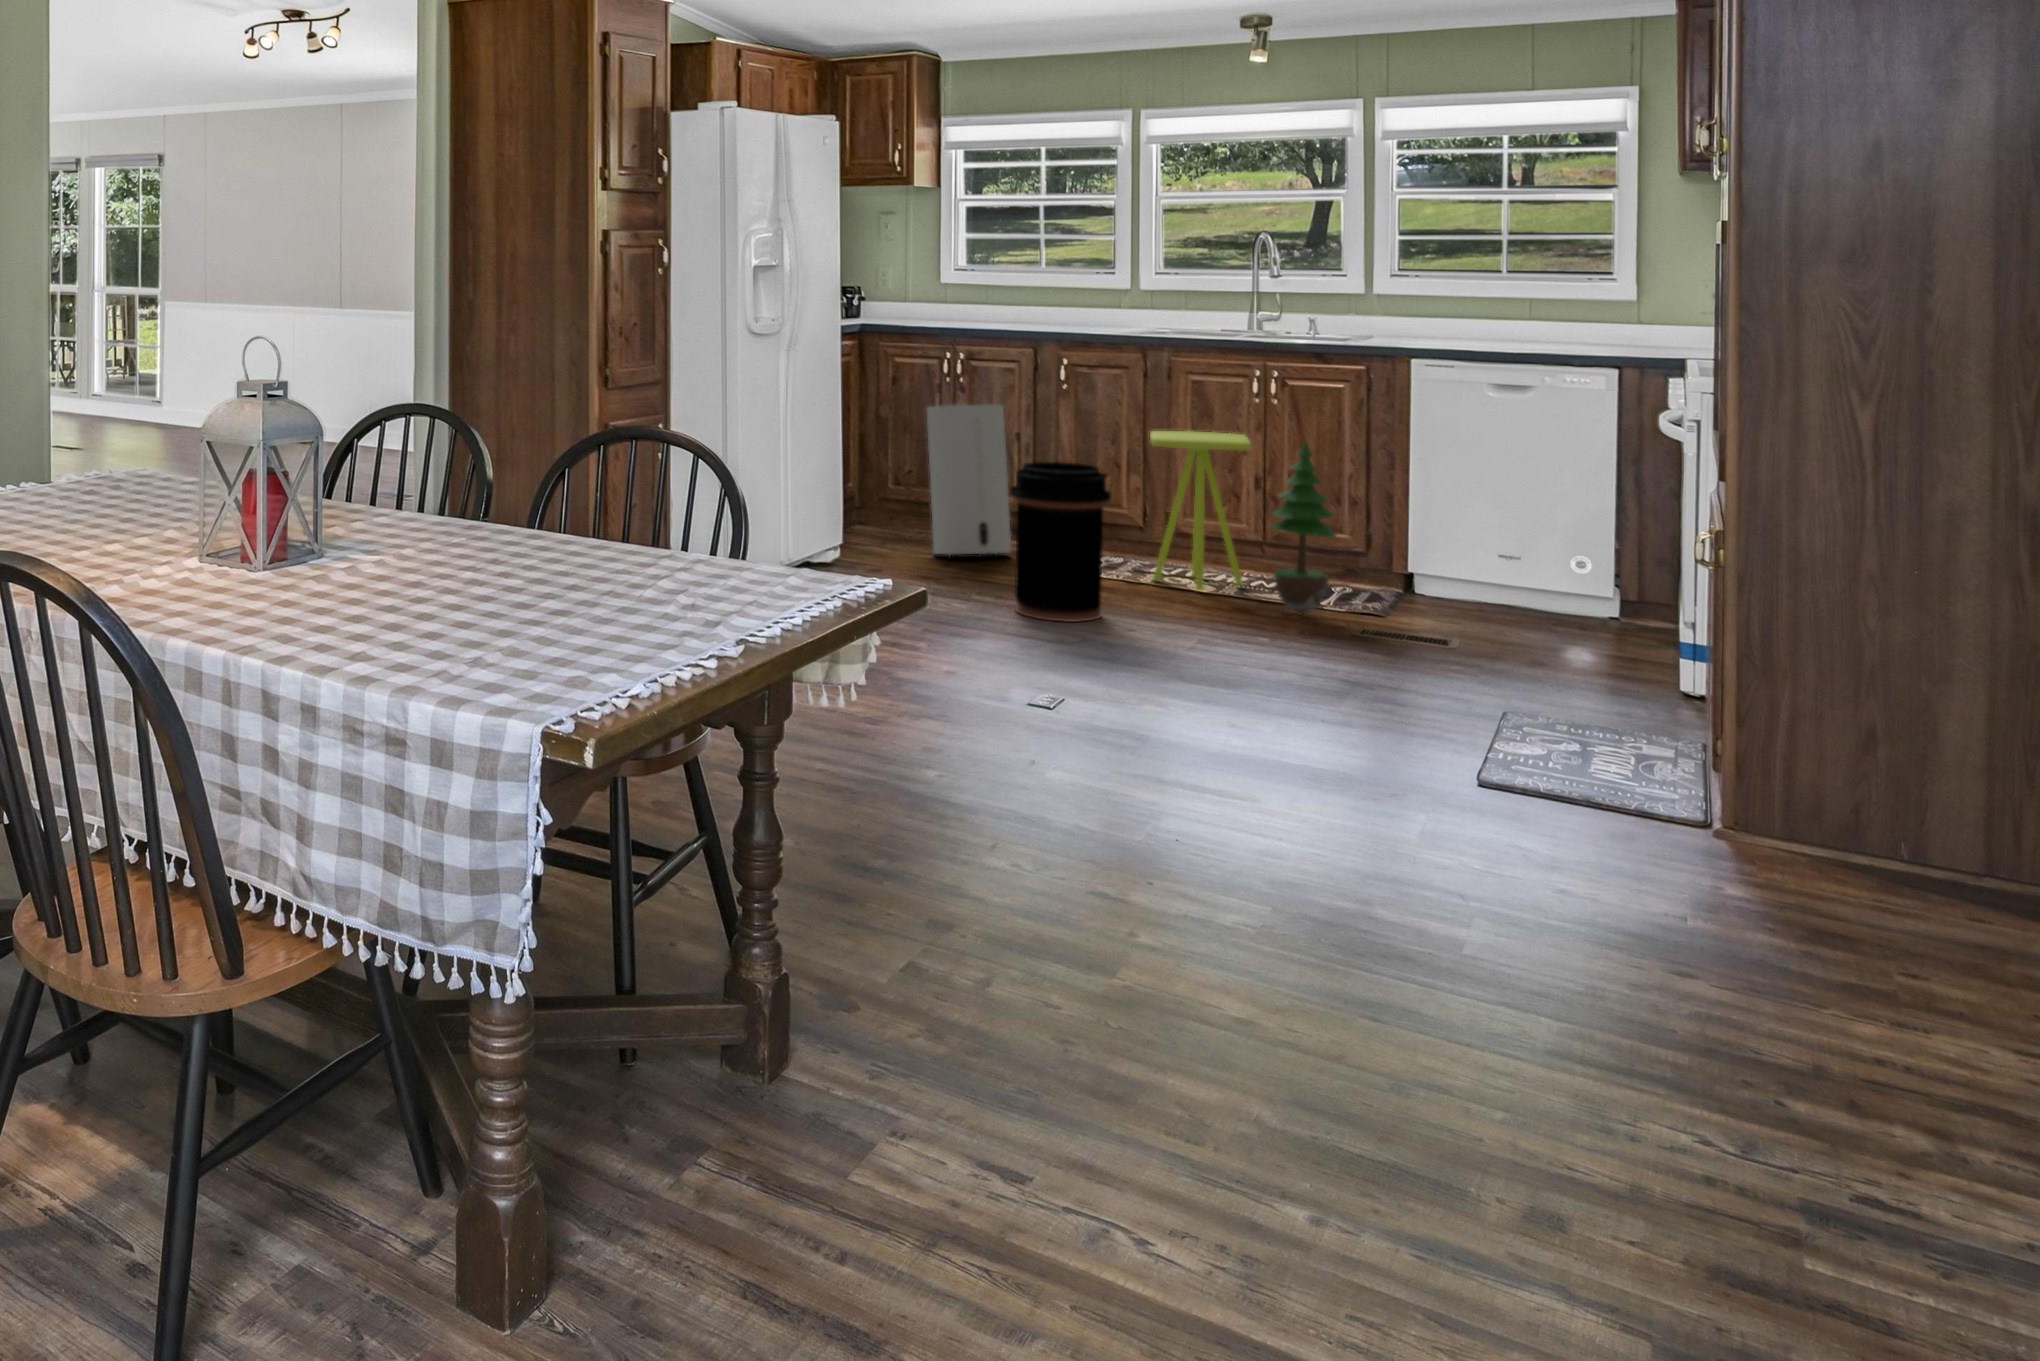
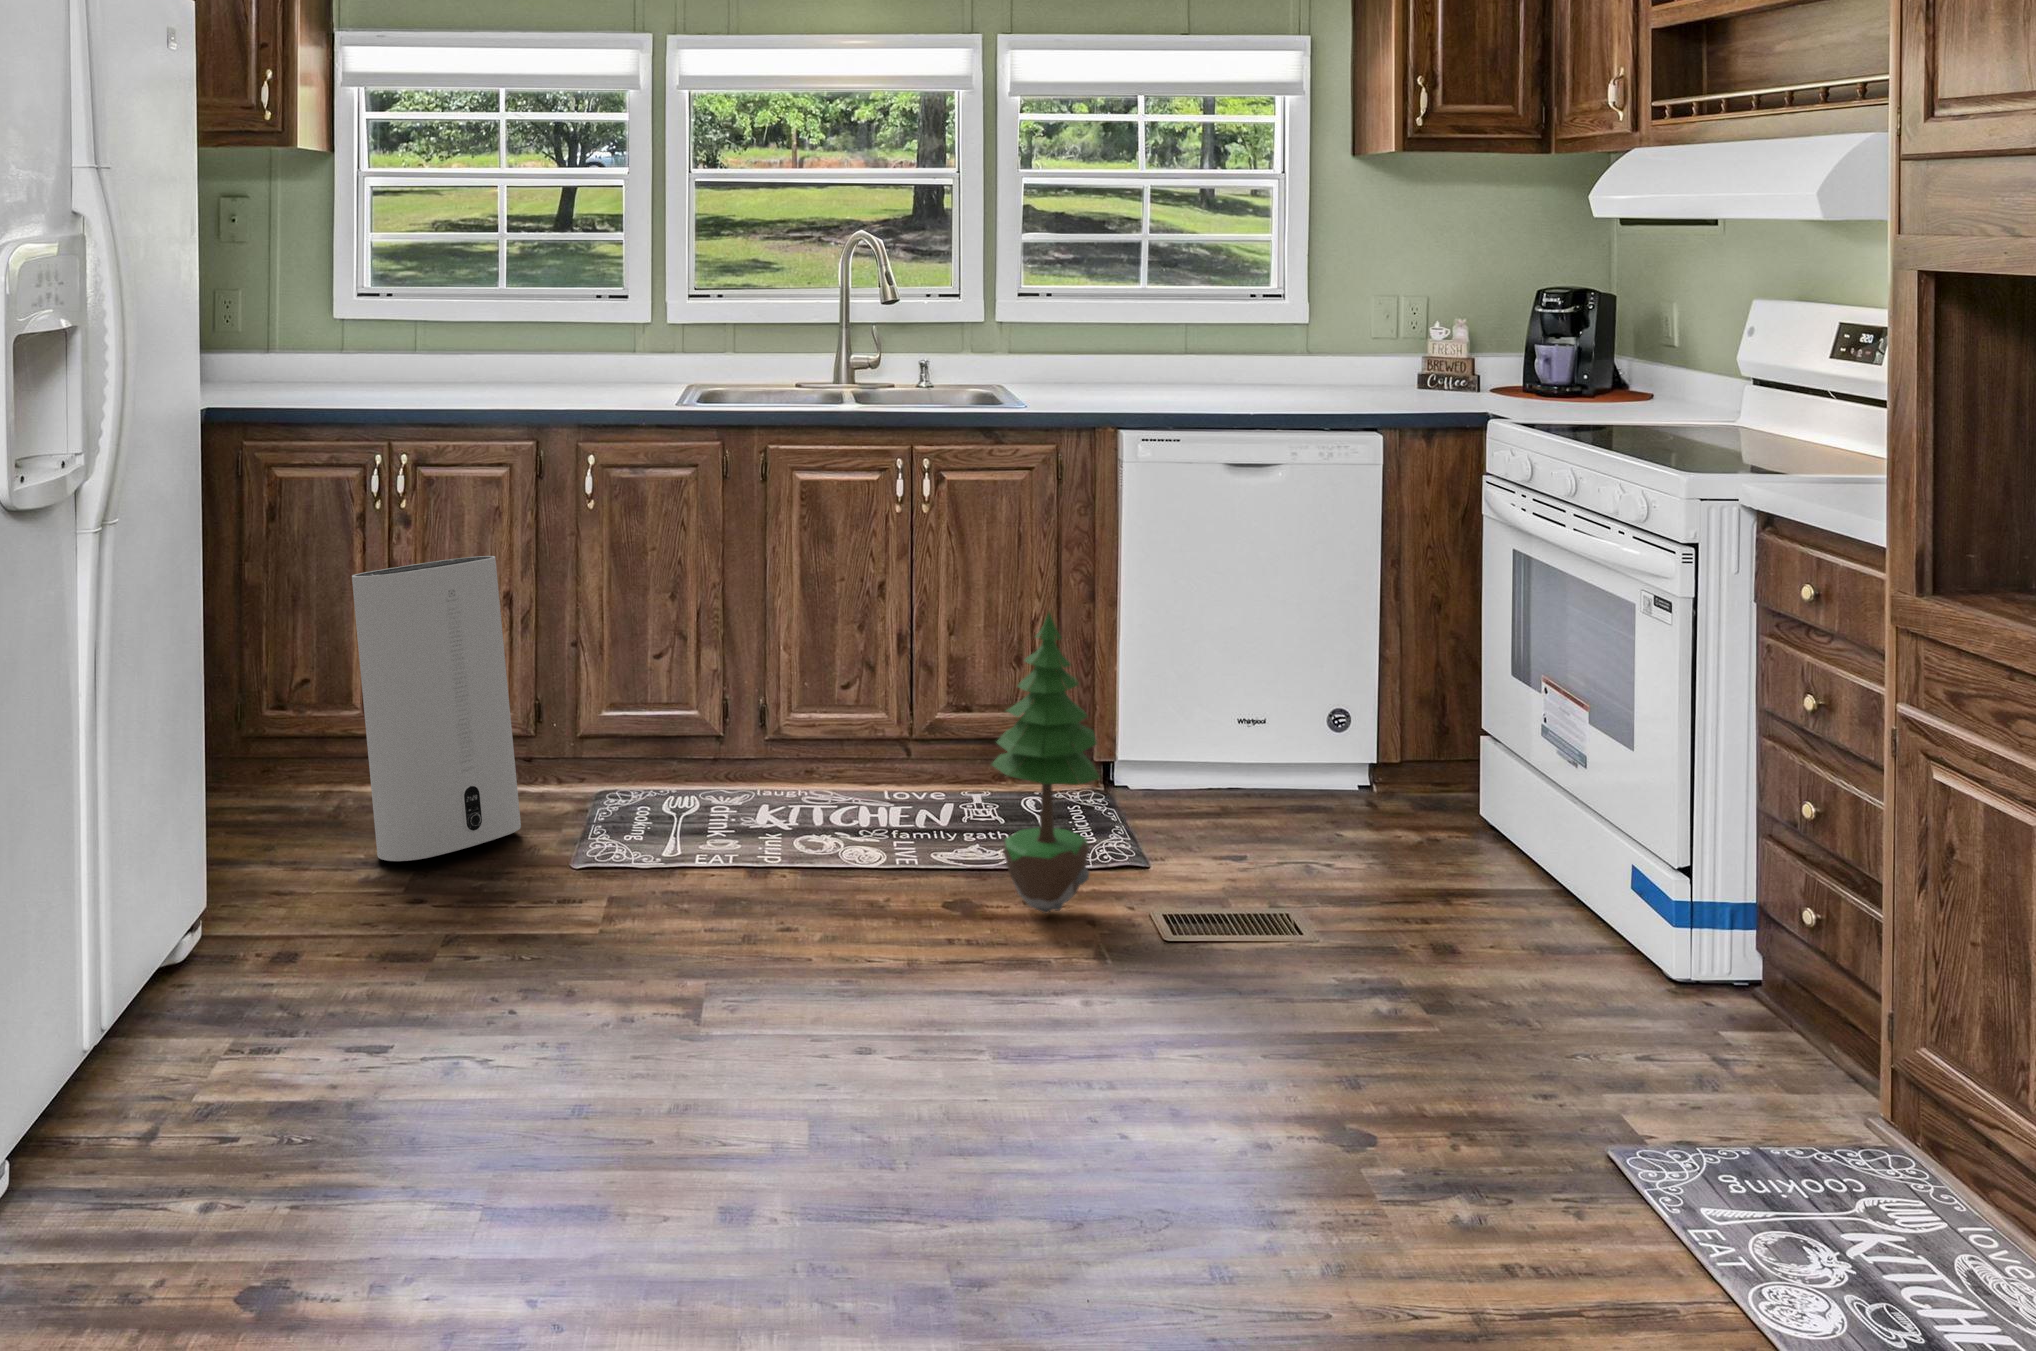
side table: present [1150,431,1251,590] -> none [759,580,936,874]
trash can: present [1010,462,1111,622] -> none [563,707,760,1057]

